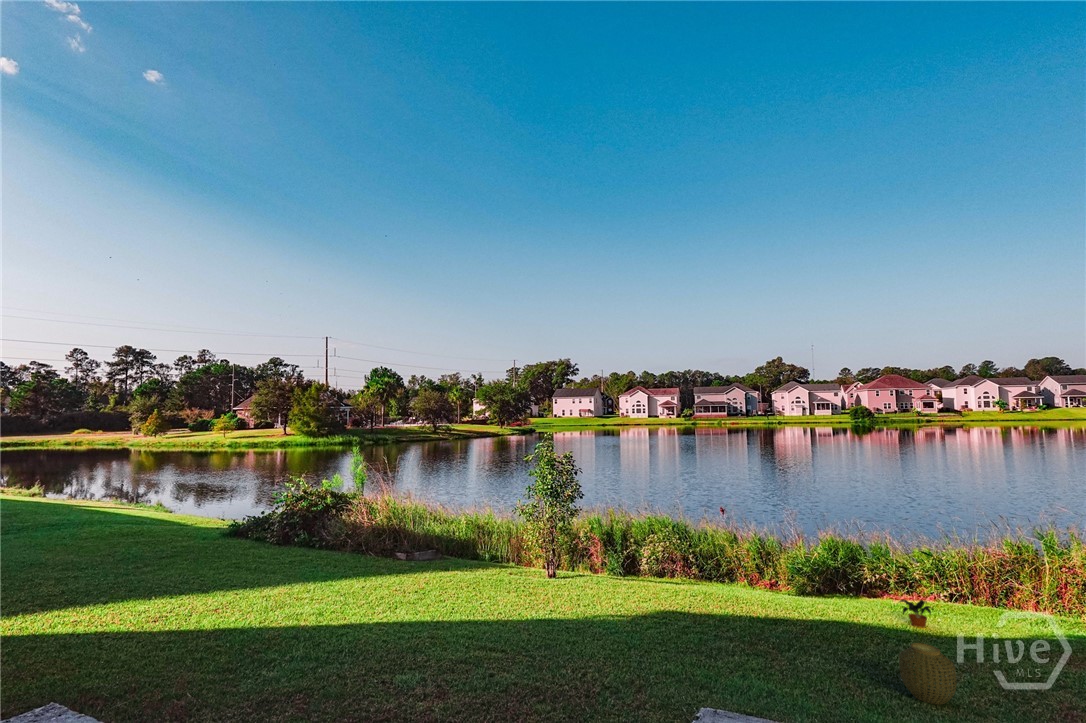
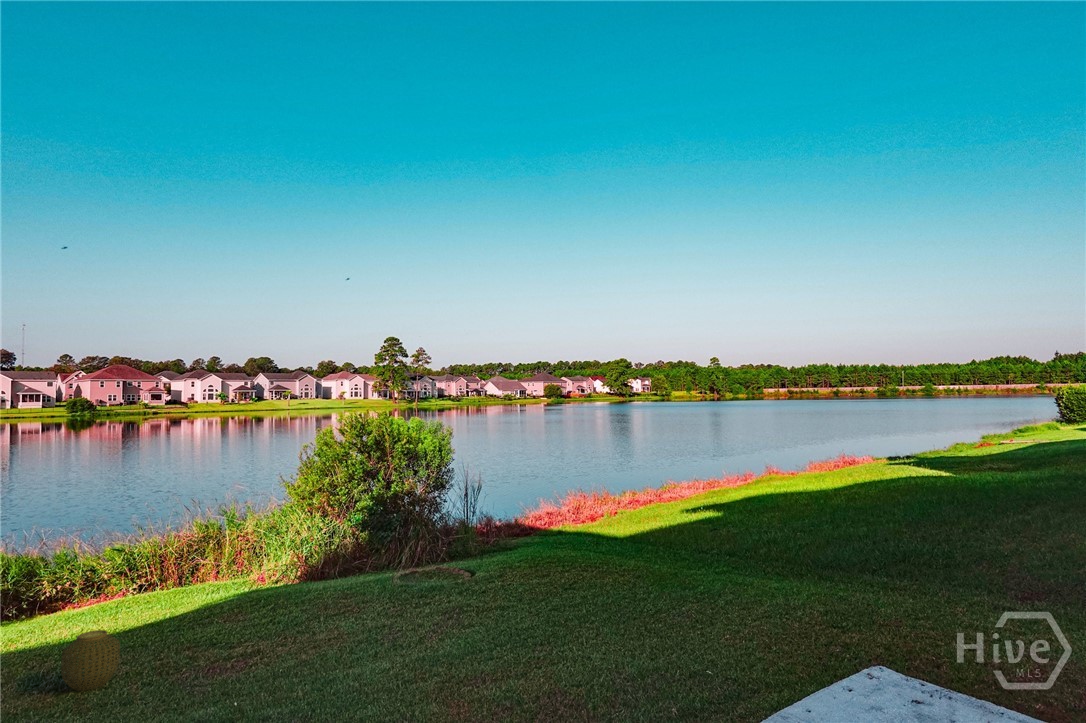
potted plant: present [899,599,931,628] -> none [75,595,115,625]

